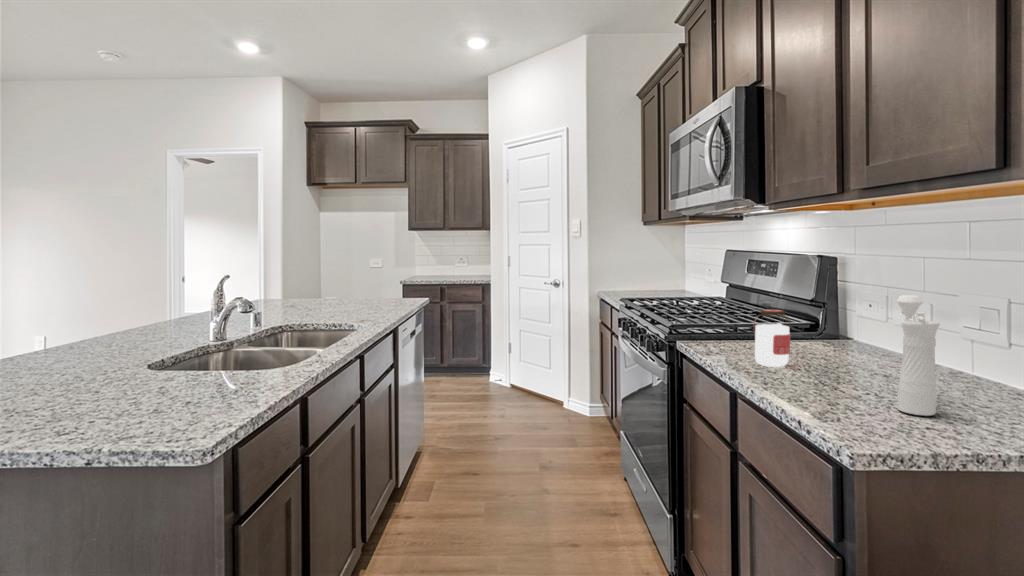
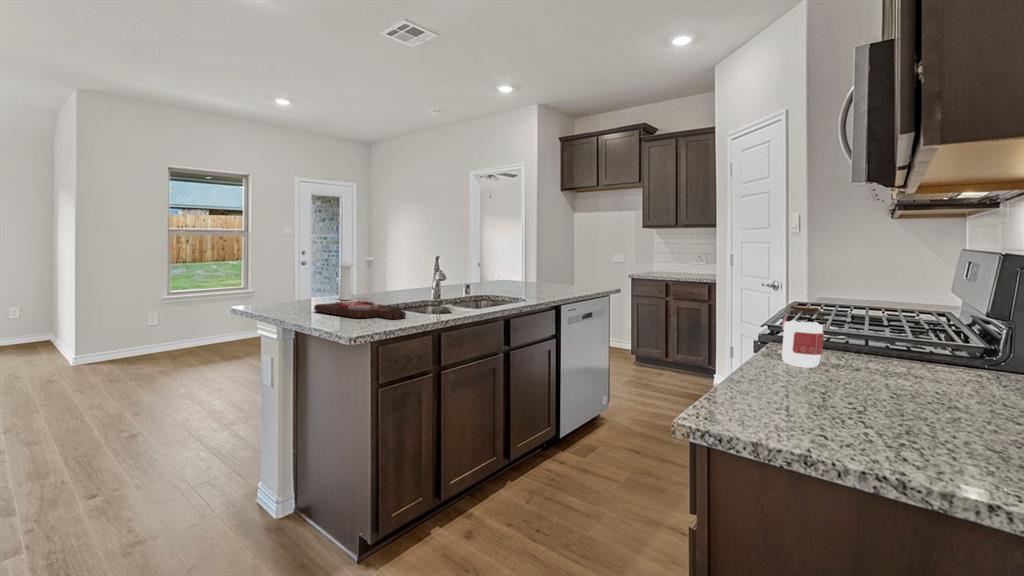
pepper mill: present [896,295,940,416] -> present [339,257,374,300]
cutting board: none [60,366,273,403] -> present [314,300,406,319]

